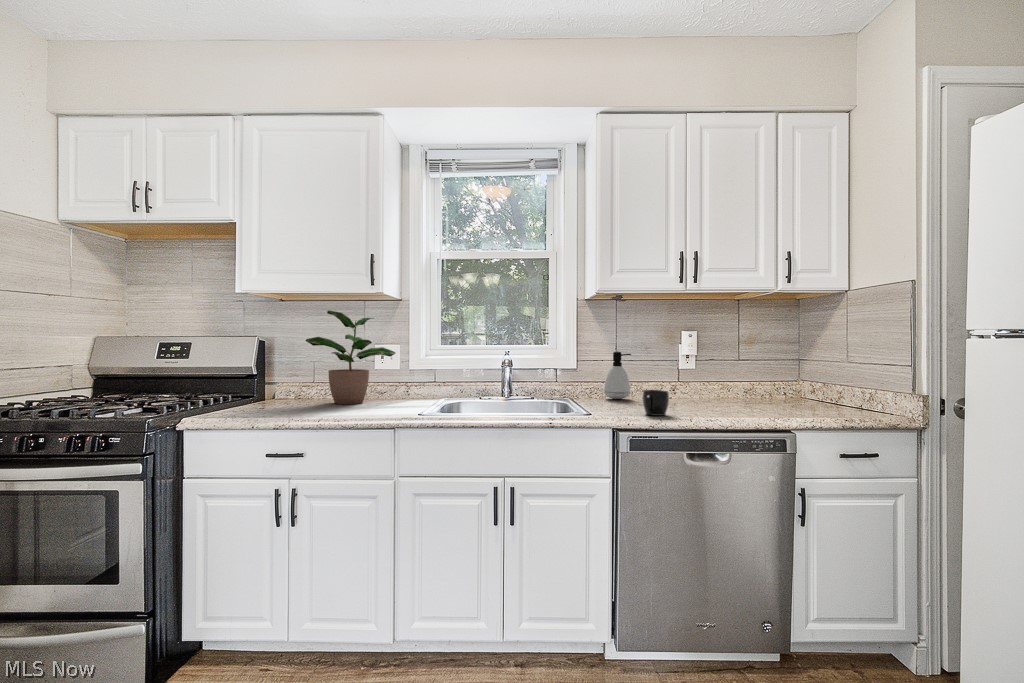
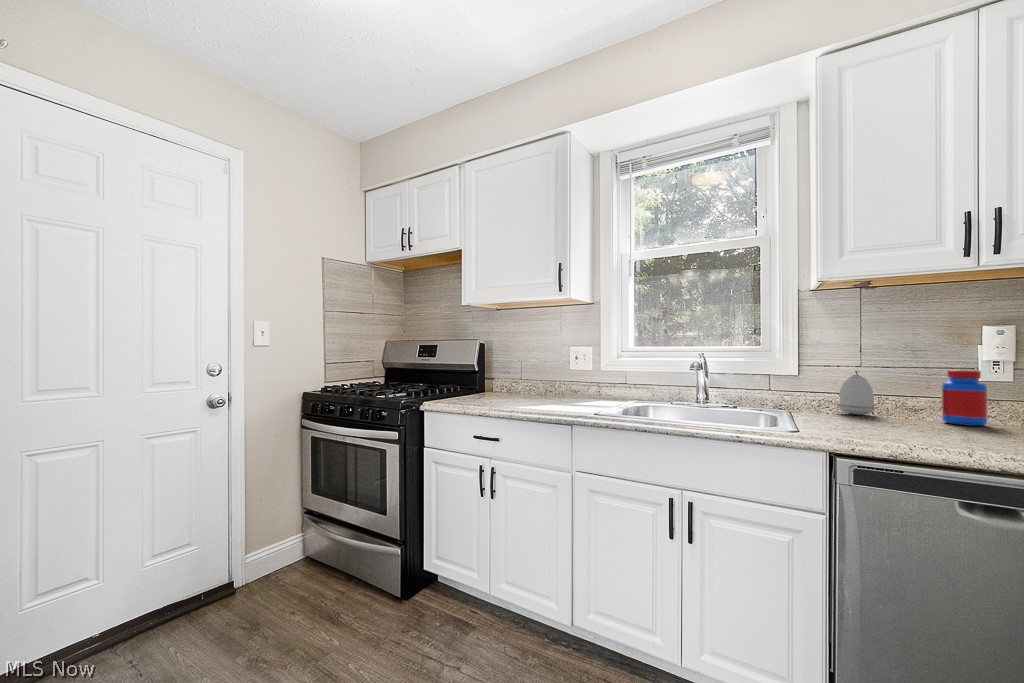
potted plant: present [306,311,395,404] -> none [528,319,599,399]
jar: none [669,361,694,402] -> present [942,370,988,426]
mug: present [643,390,669,416] -> none [881,406,928,442]

